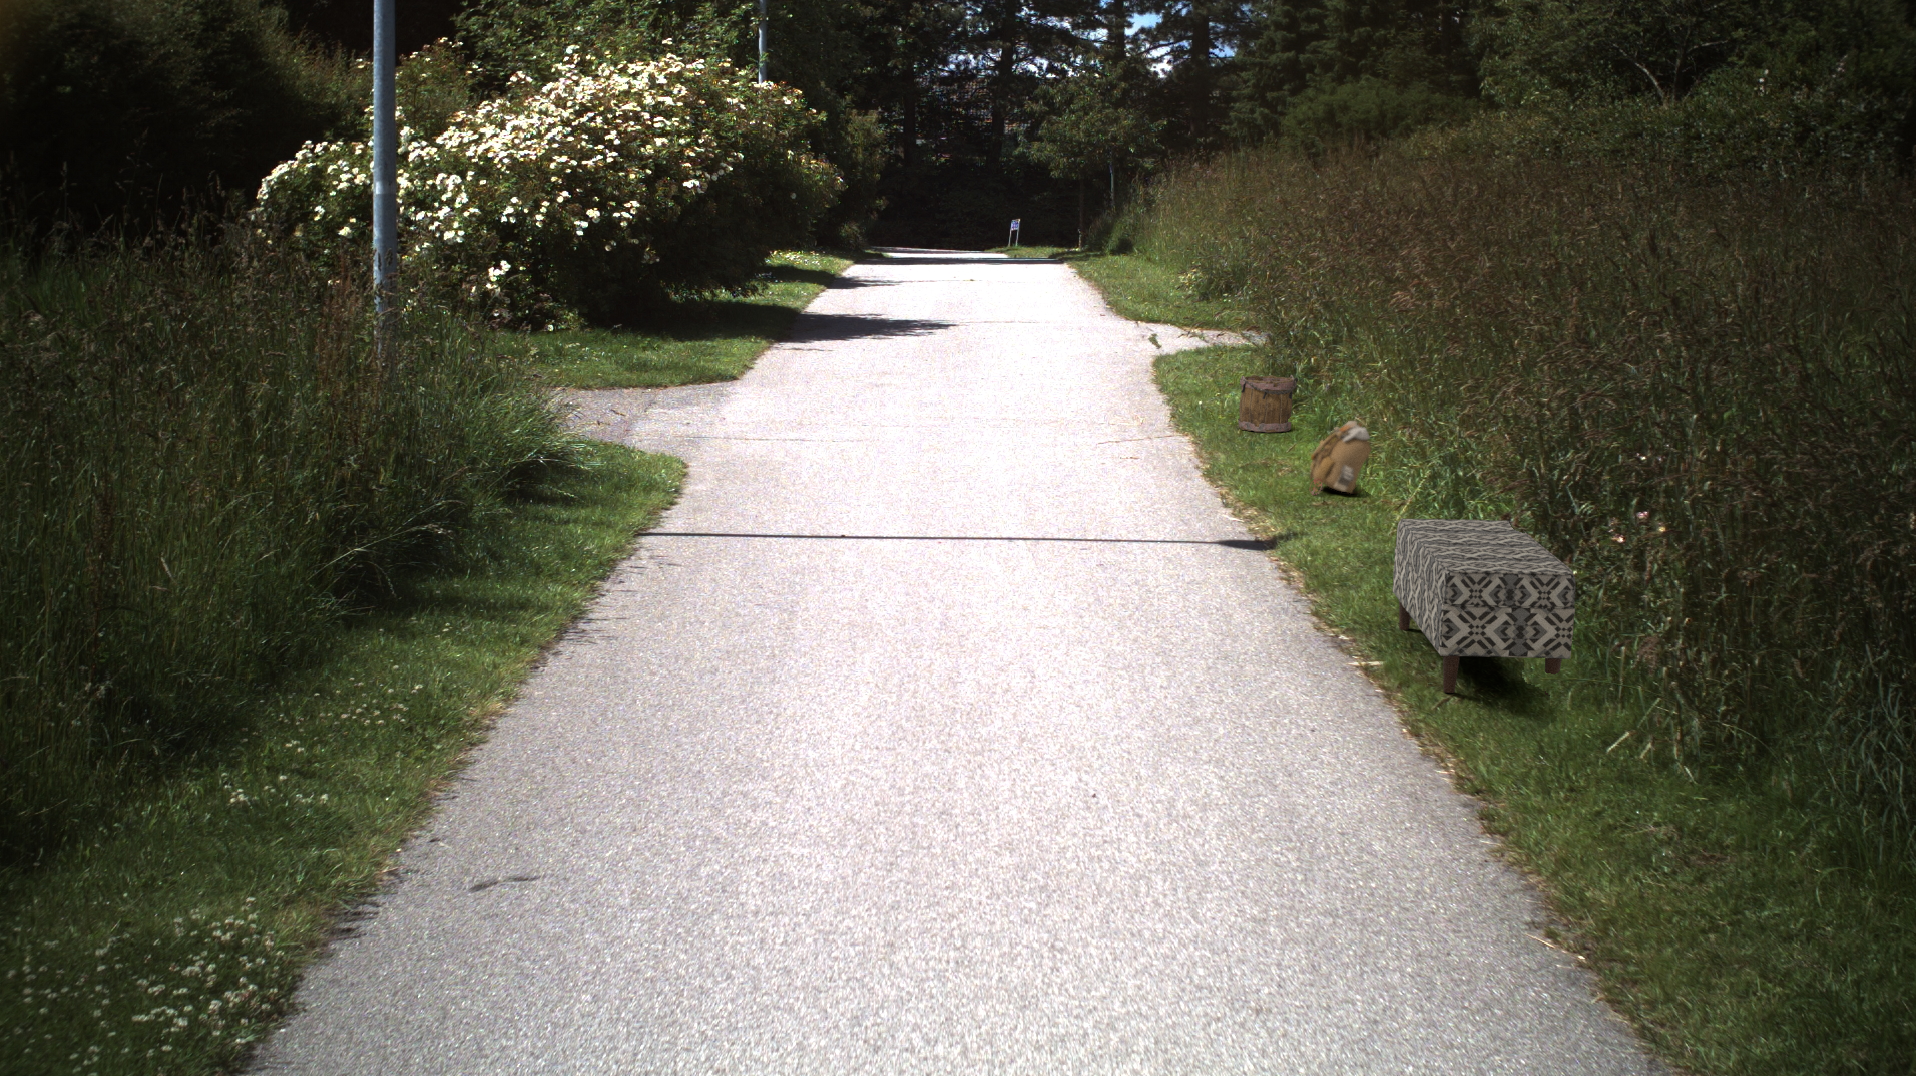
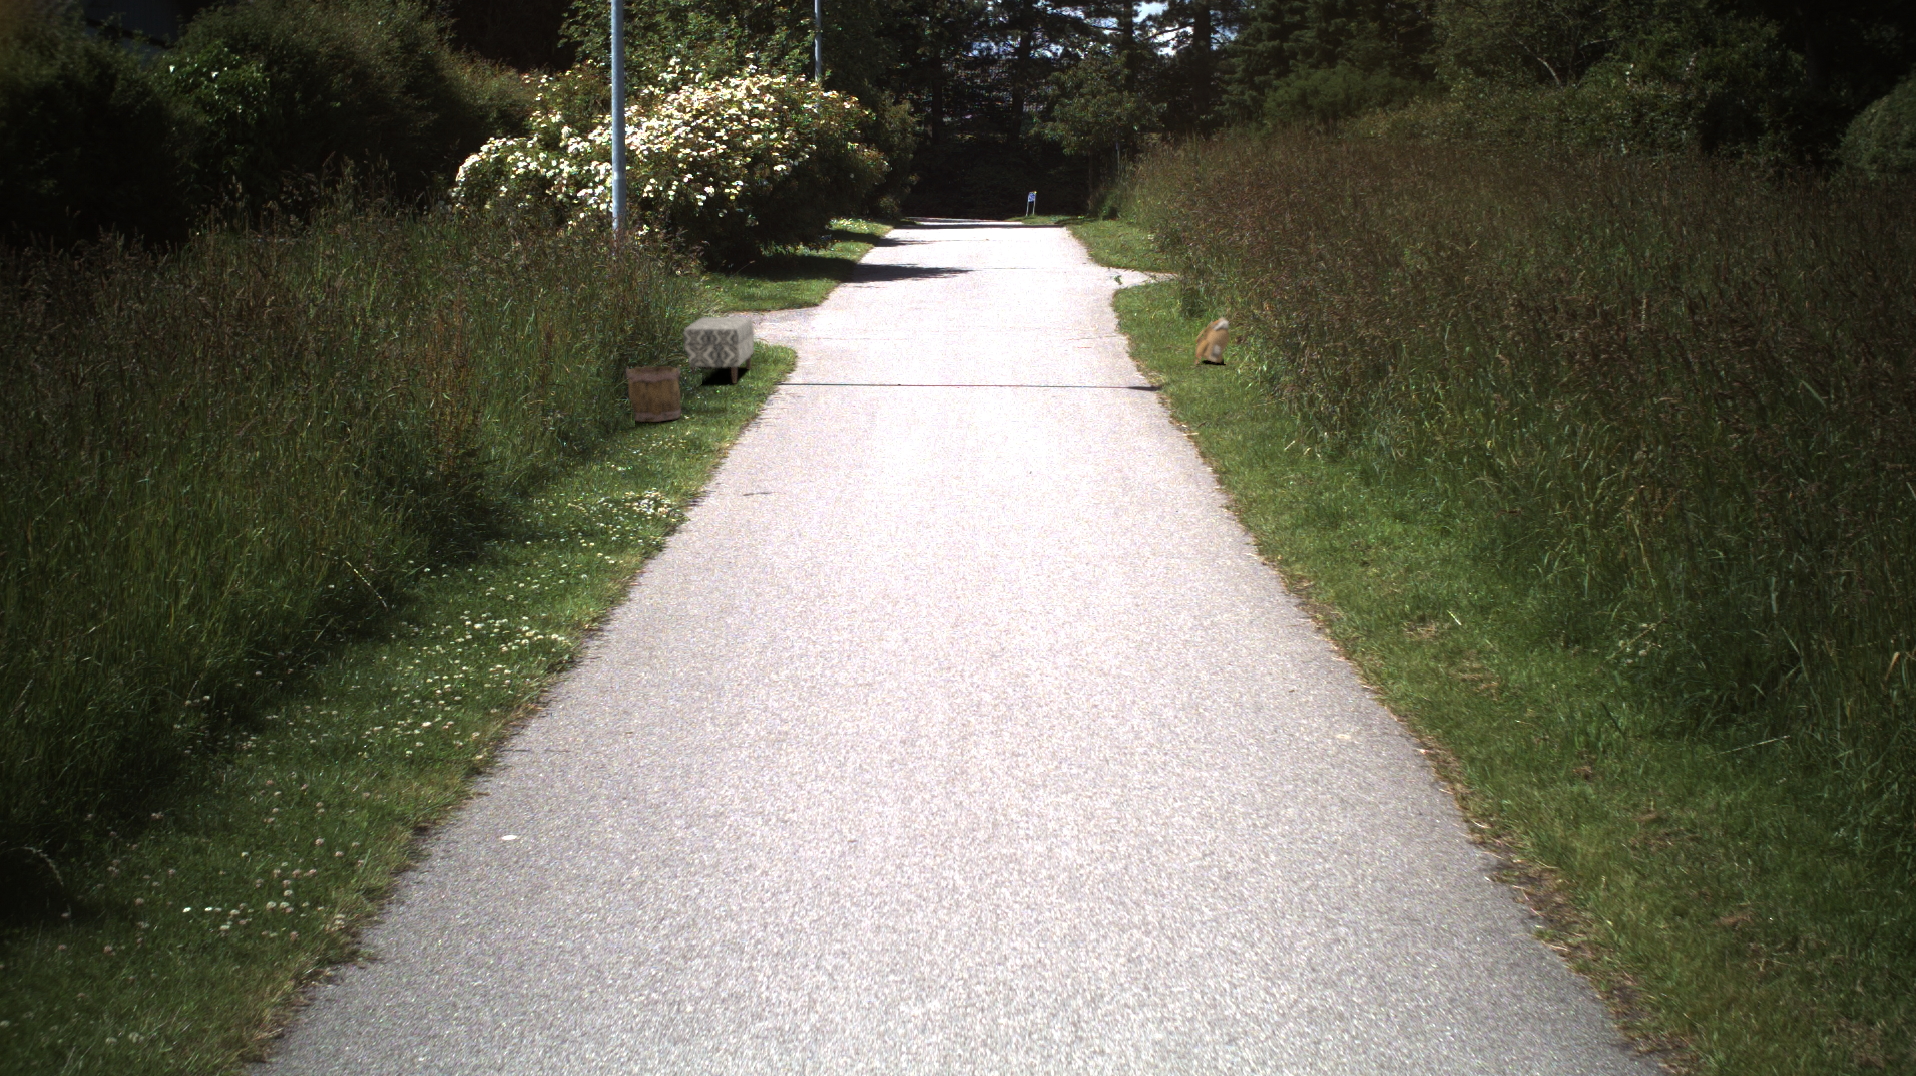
bucket: present [1238,375,1298,433] -> present [624,366,681,422]
bench: present [1393,518,1575,696] -> present [683,317,754,383]

